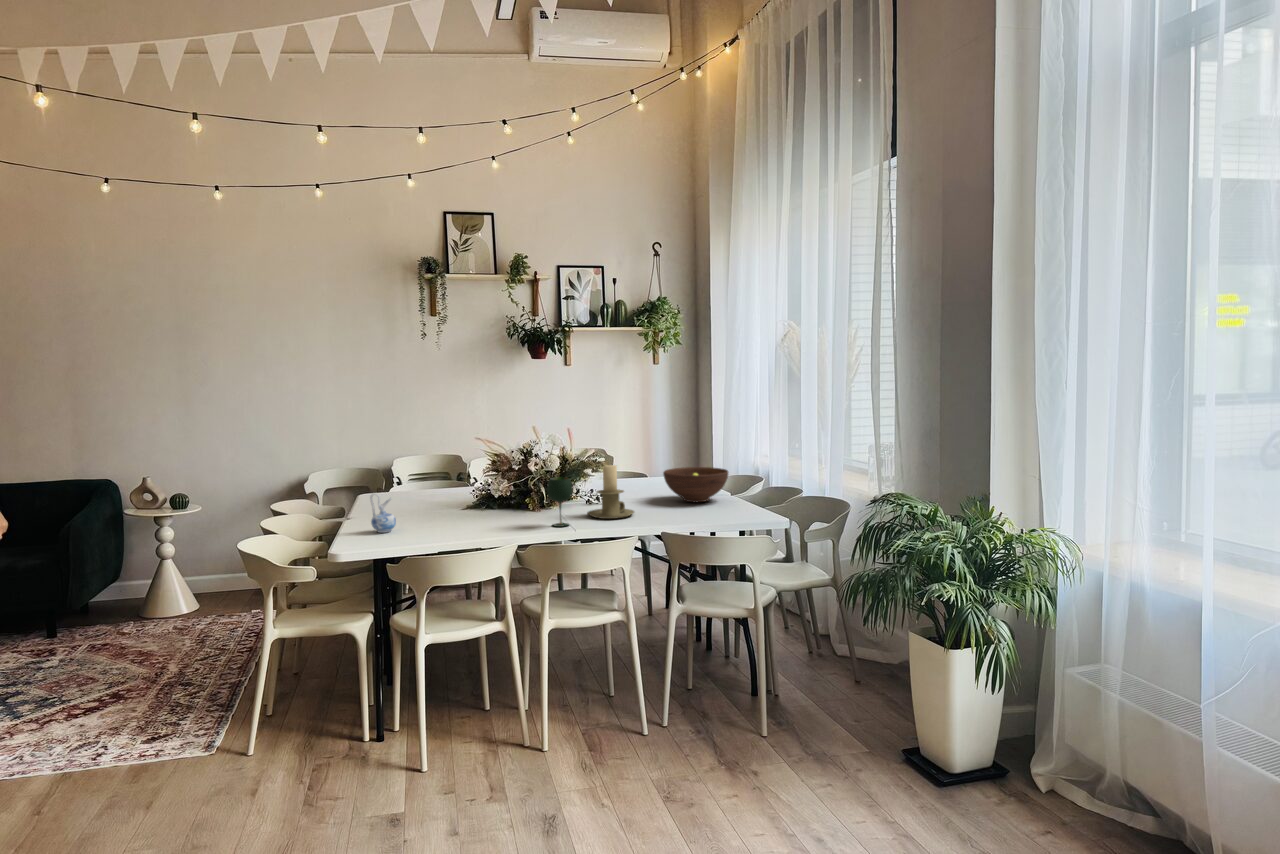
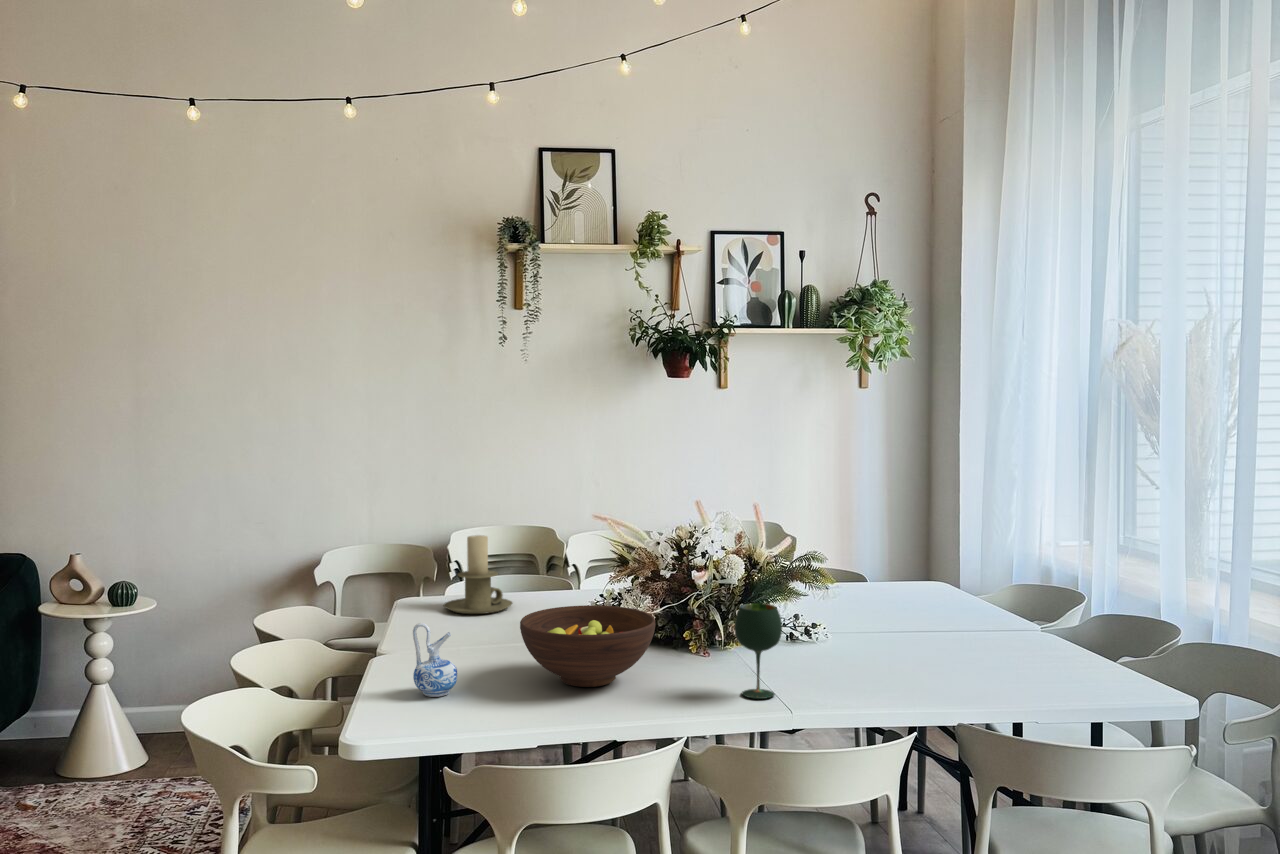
candle holder: present [587,465,634,519] -> present [443,535,513,614]
fruit bowl: present [663,467,728,502] -> present [520,605,655,687]

